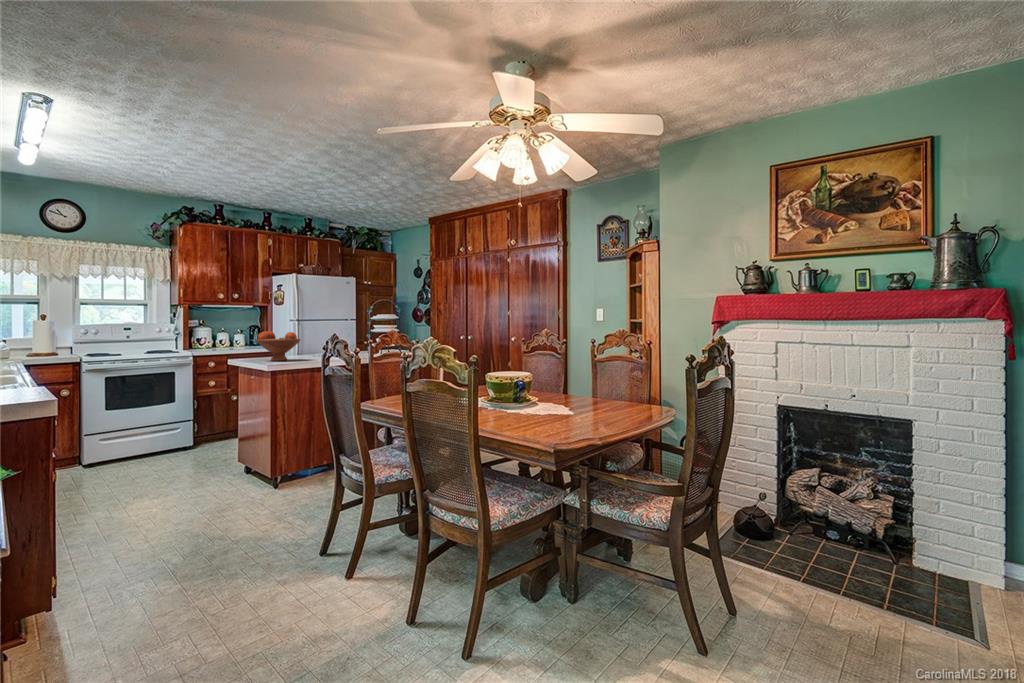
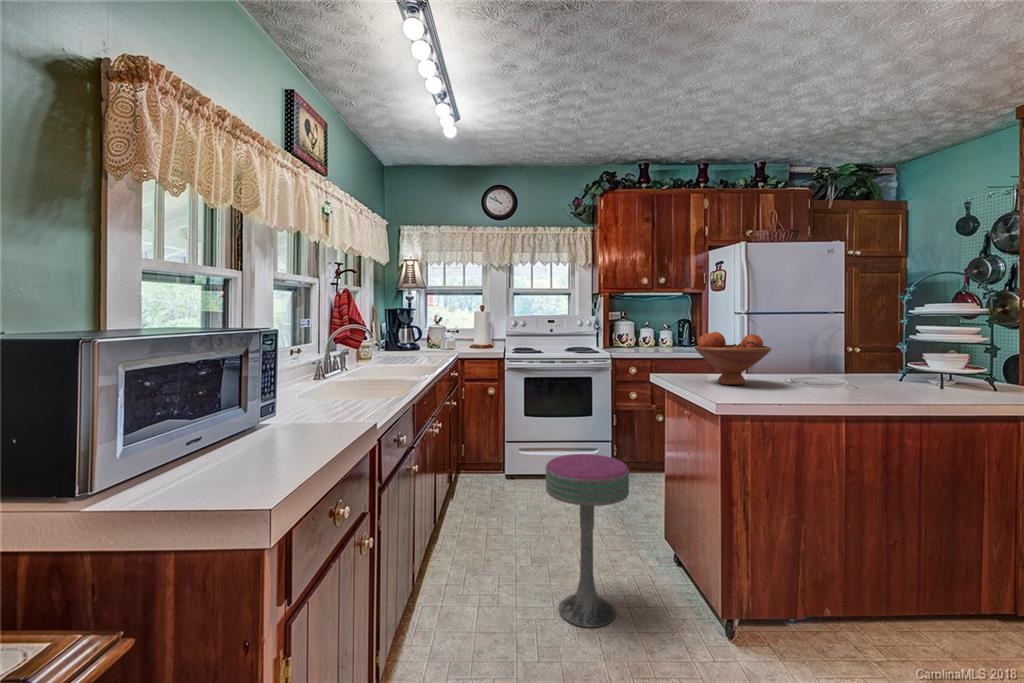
bar stool: none [153,409,215,512] -> present [546,454,629,627]

